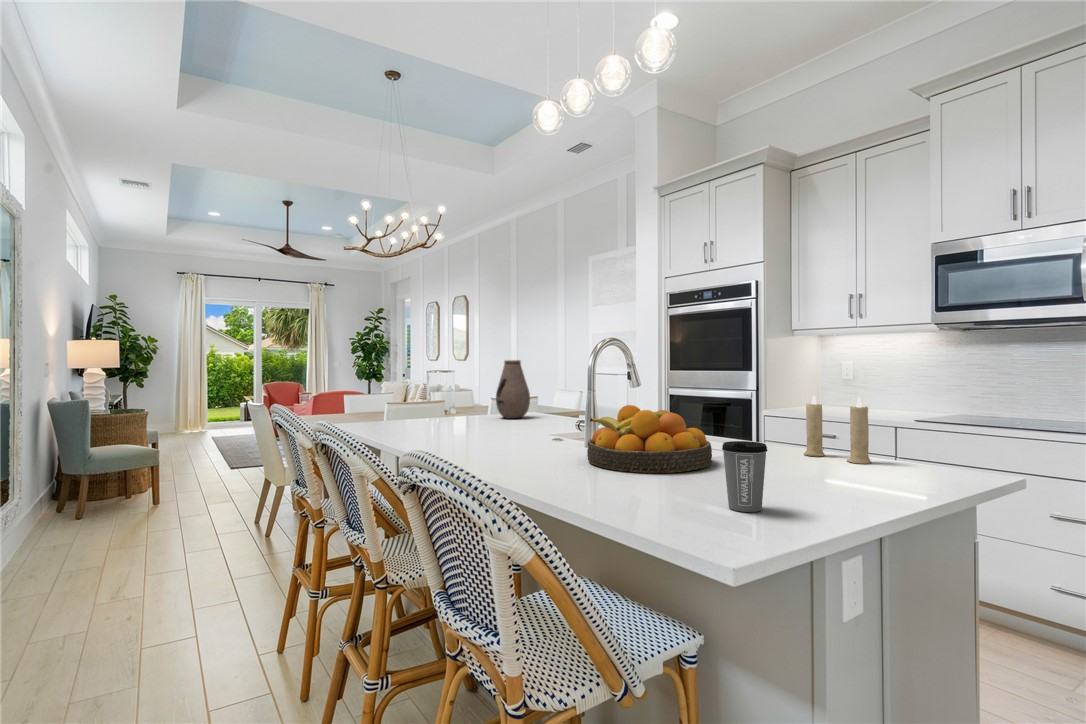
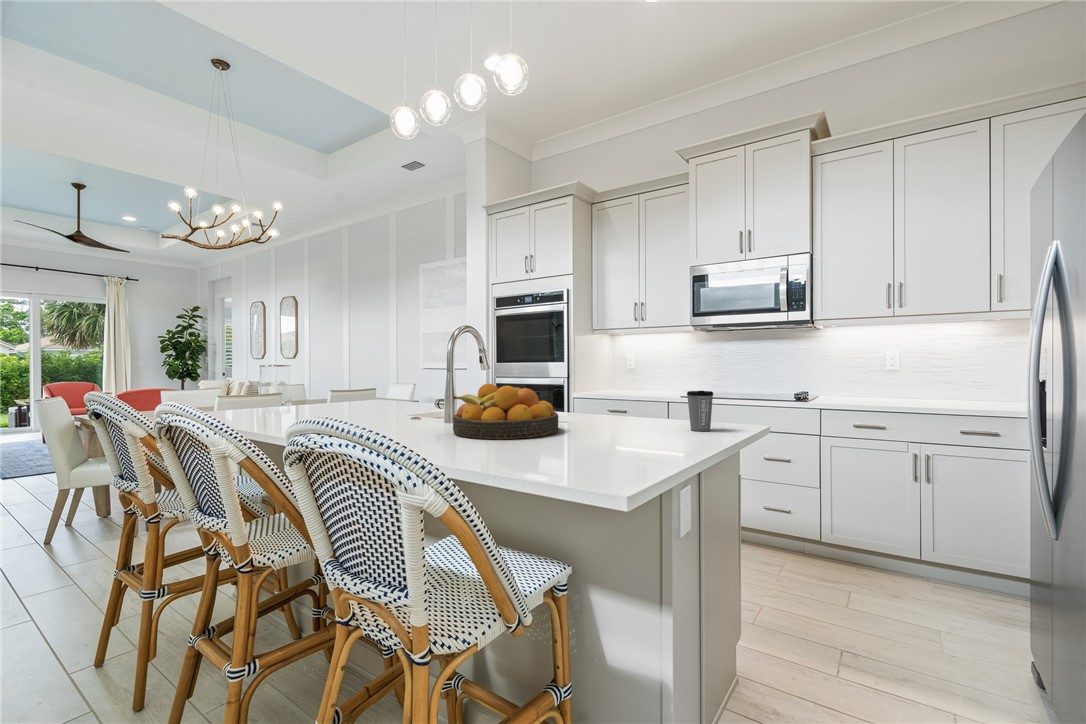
vase: present [496,360,530,419] -> none [344,352,378,406]
candle: present [804,395,871,464] -> none [622,372,672,424]
coffee cup: present [722,441,768,512] -> present [687,391,713,431]

